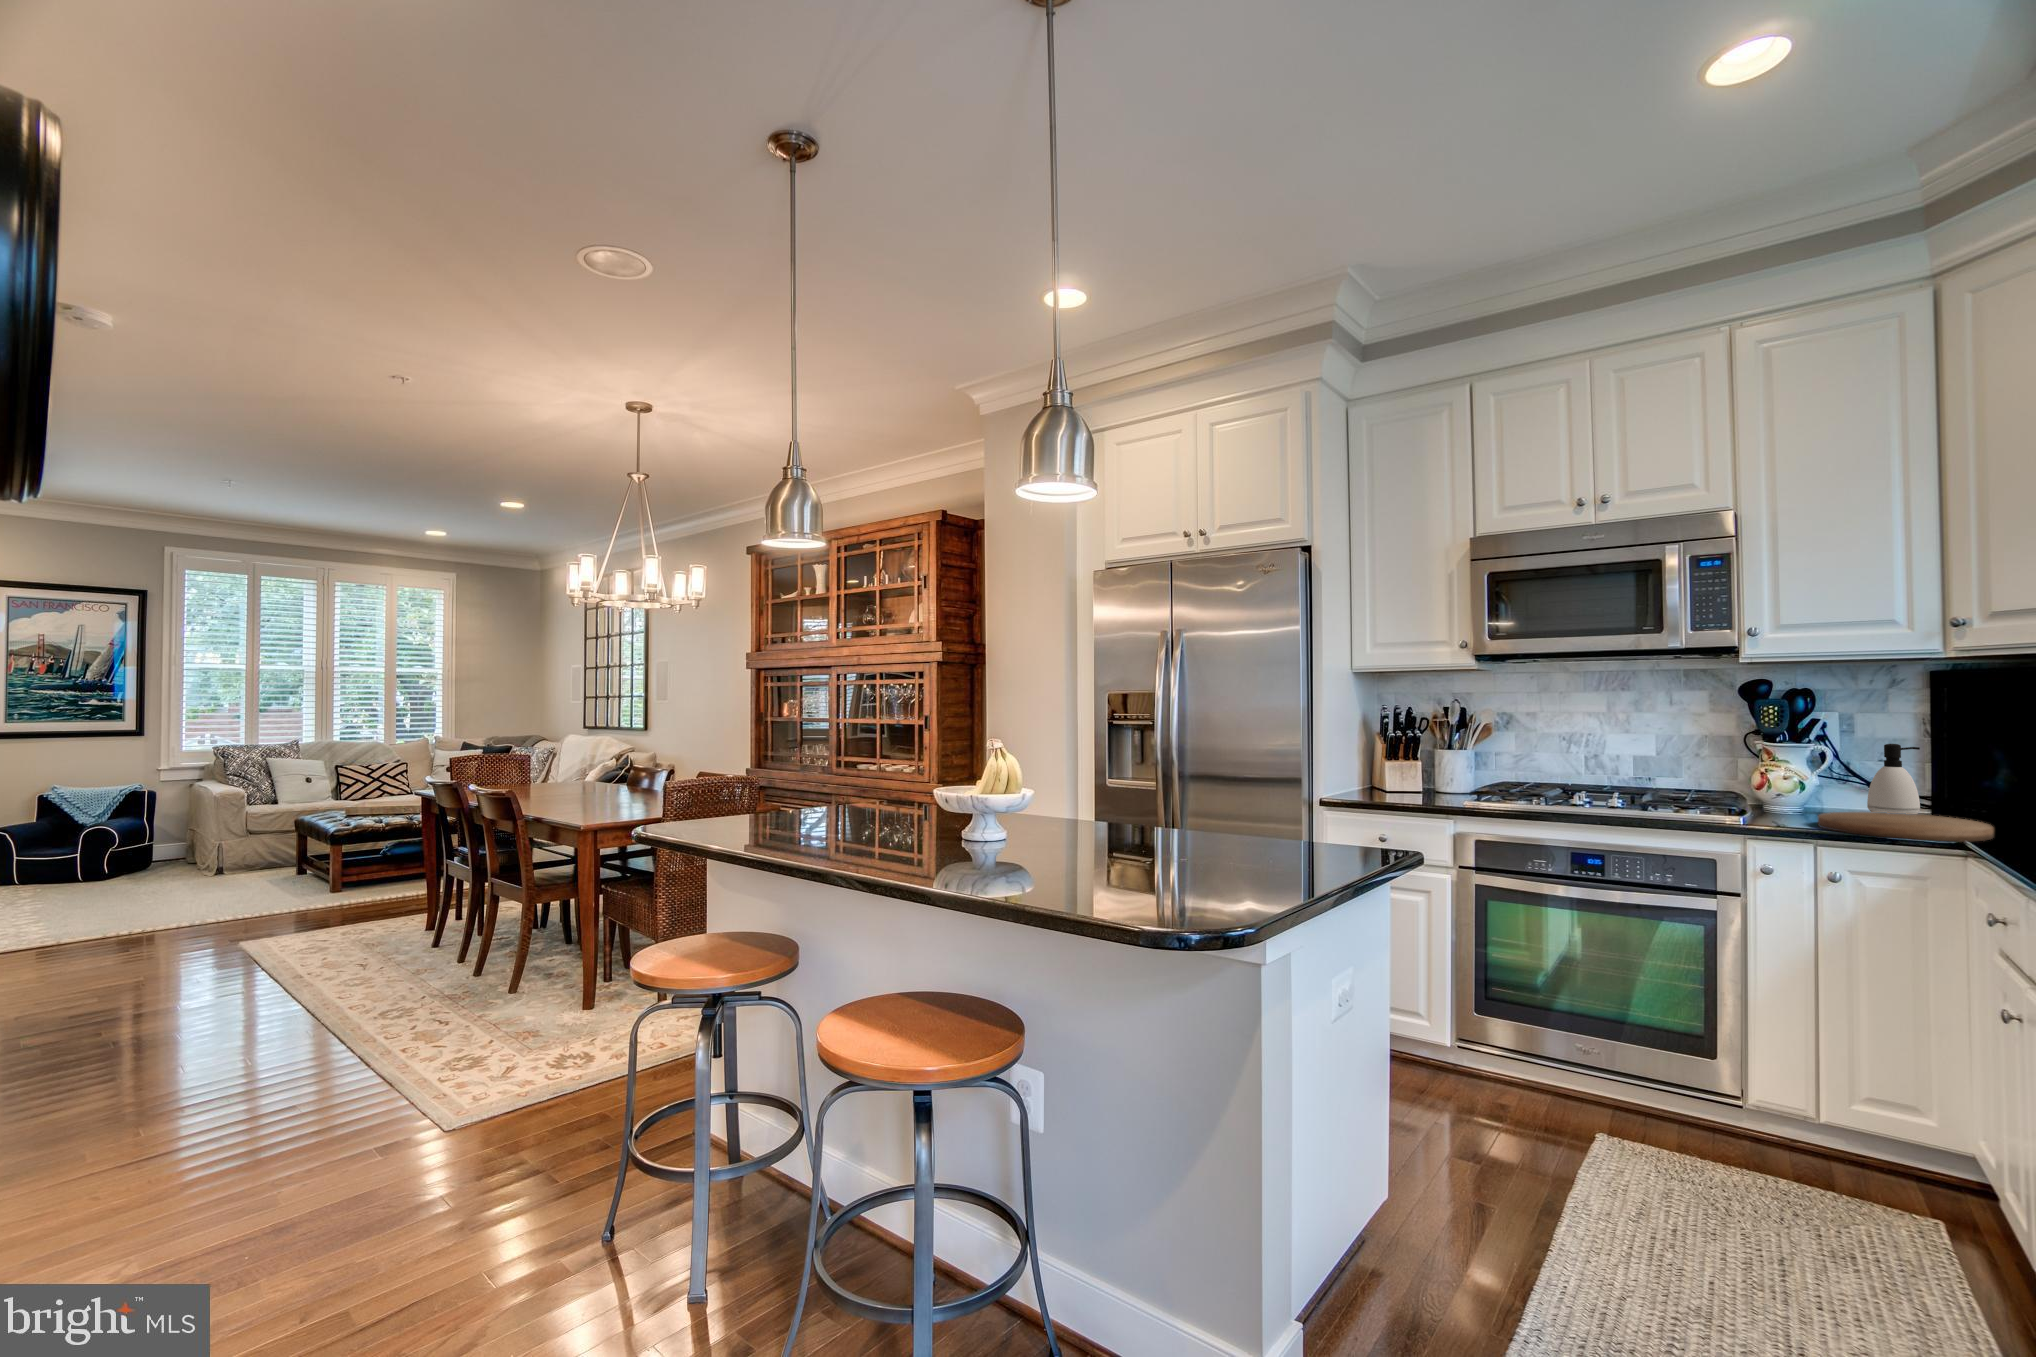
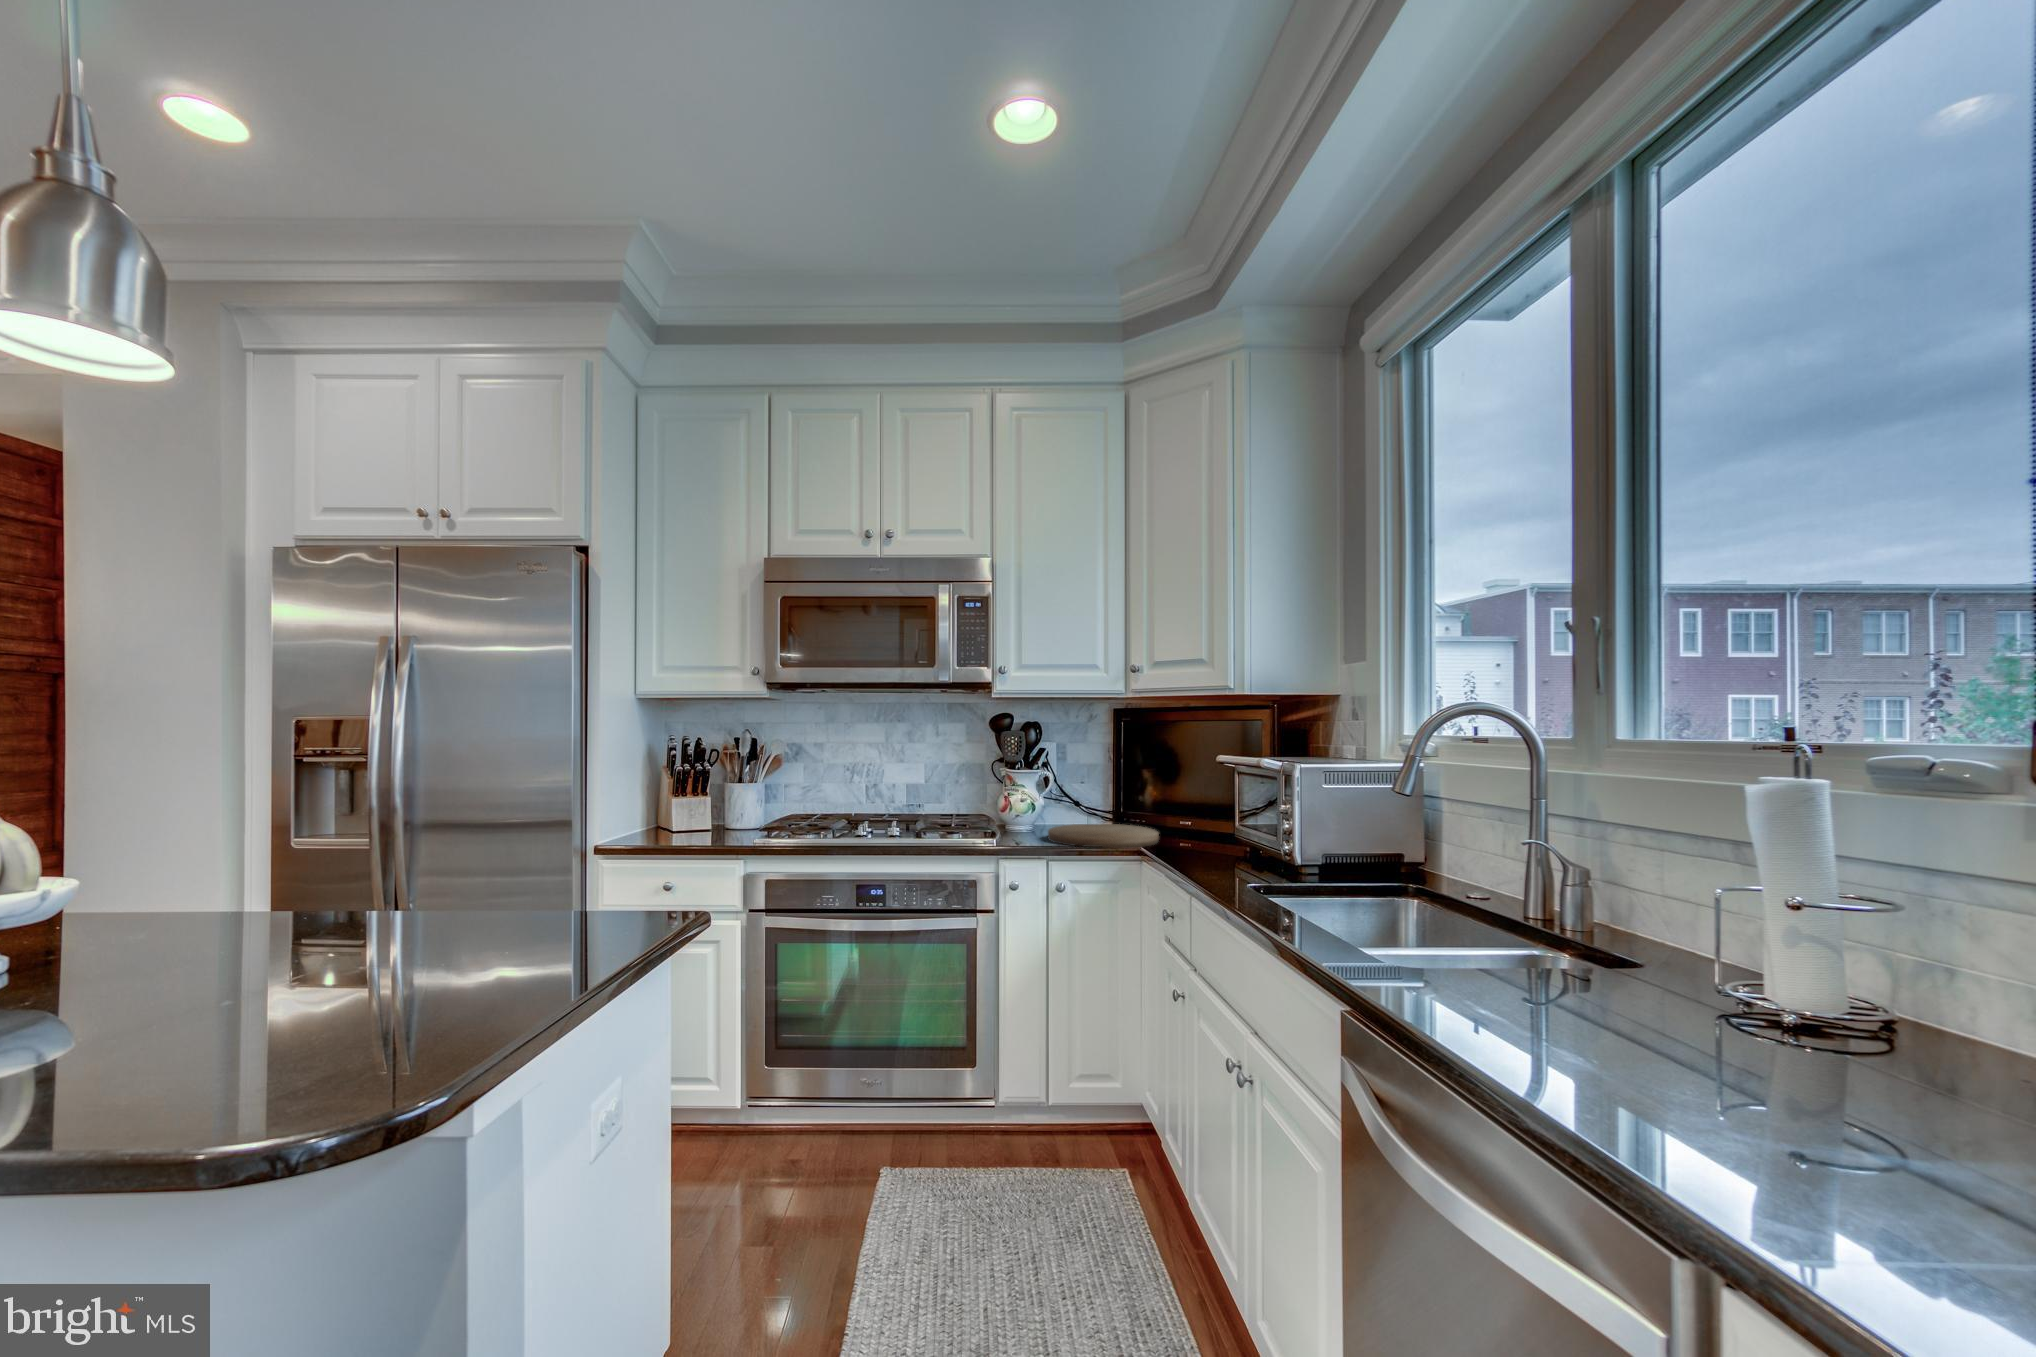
soap dispenser: present [1867,744,1920,814] -> none [1072,766,1105,827]

